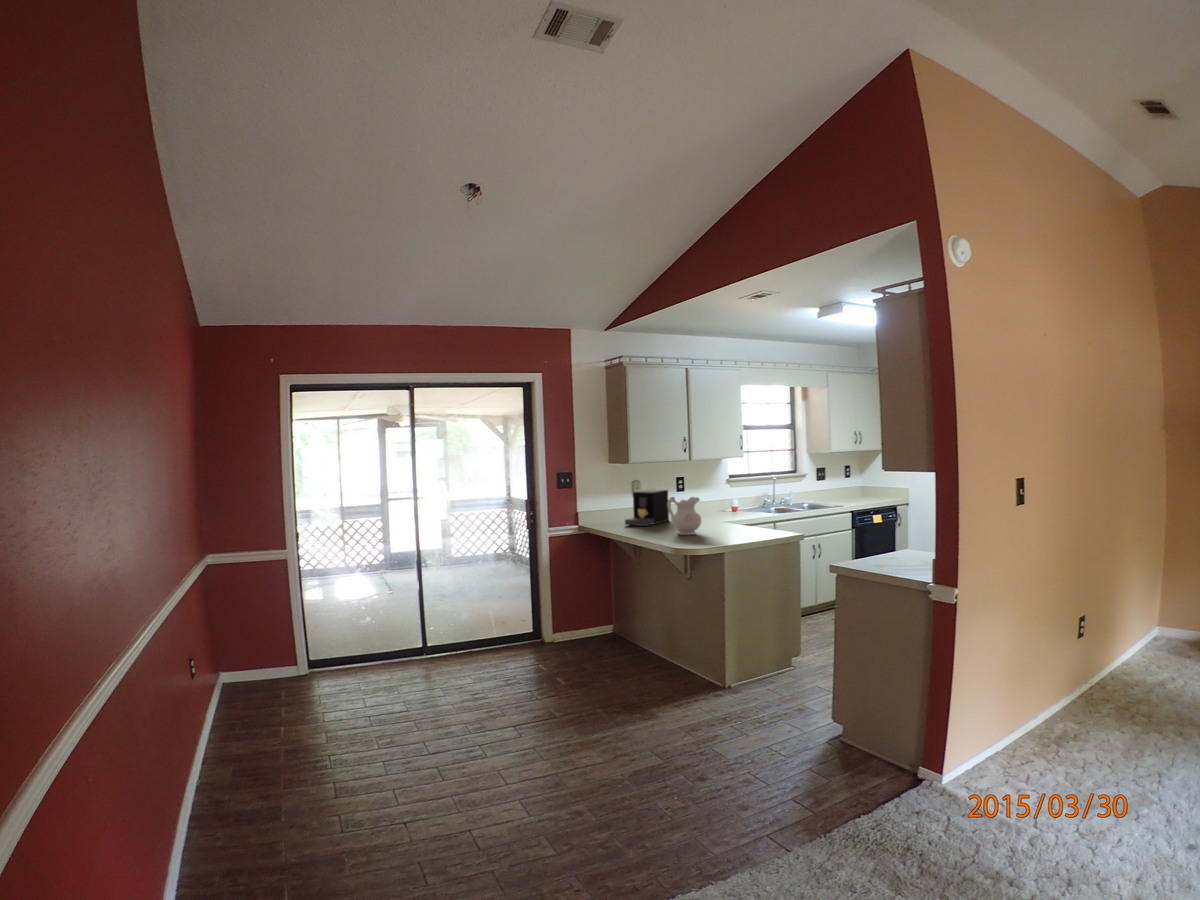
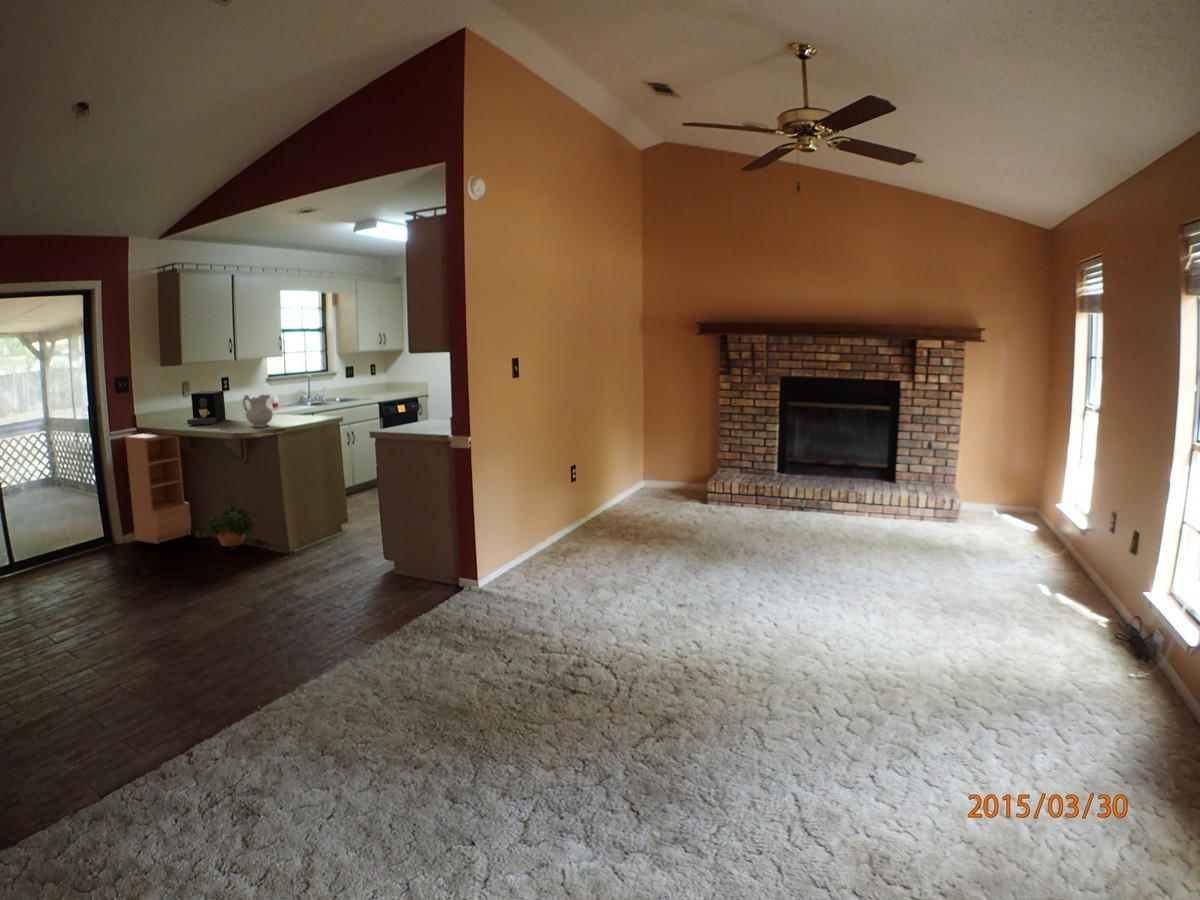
bookcase: none [562,529,618,652] -> present [125,434,191,544]
potted plant: none [599,623,676,685] -> present [196,504,256,550]

